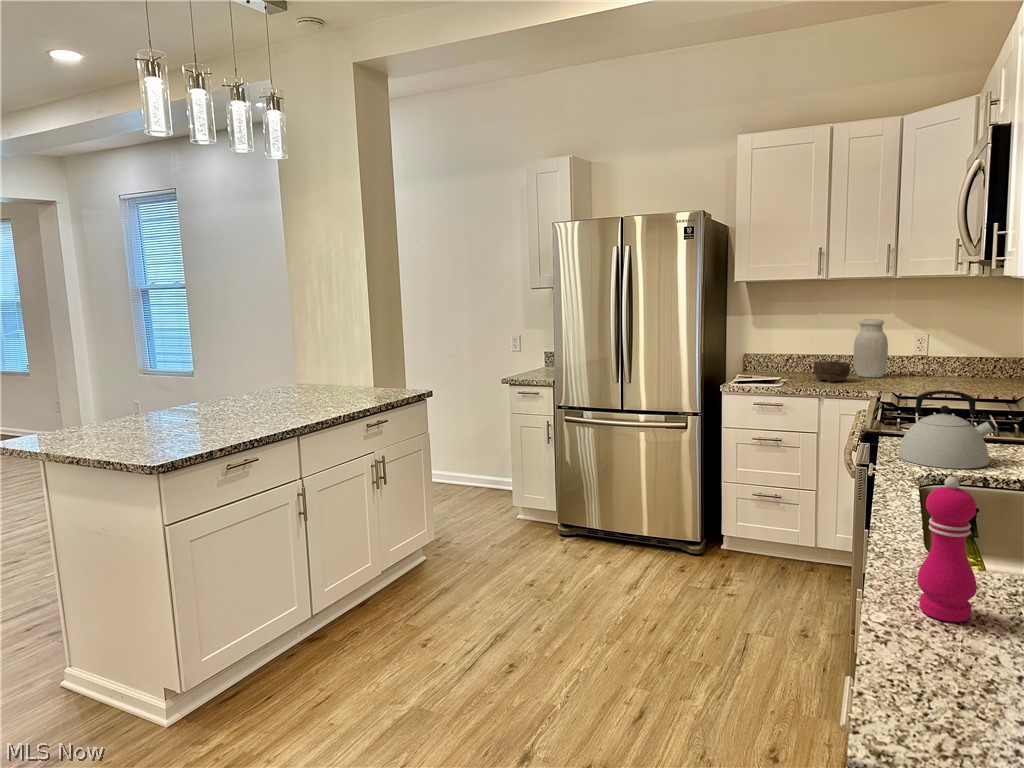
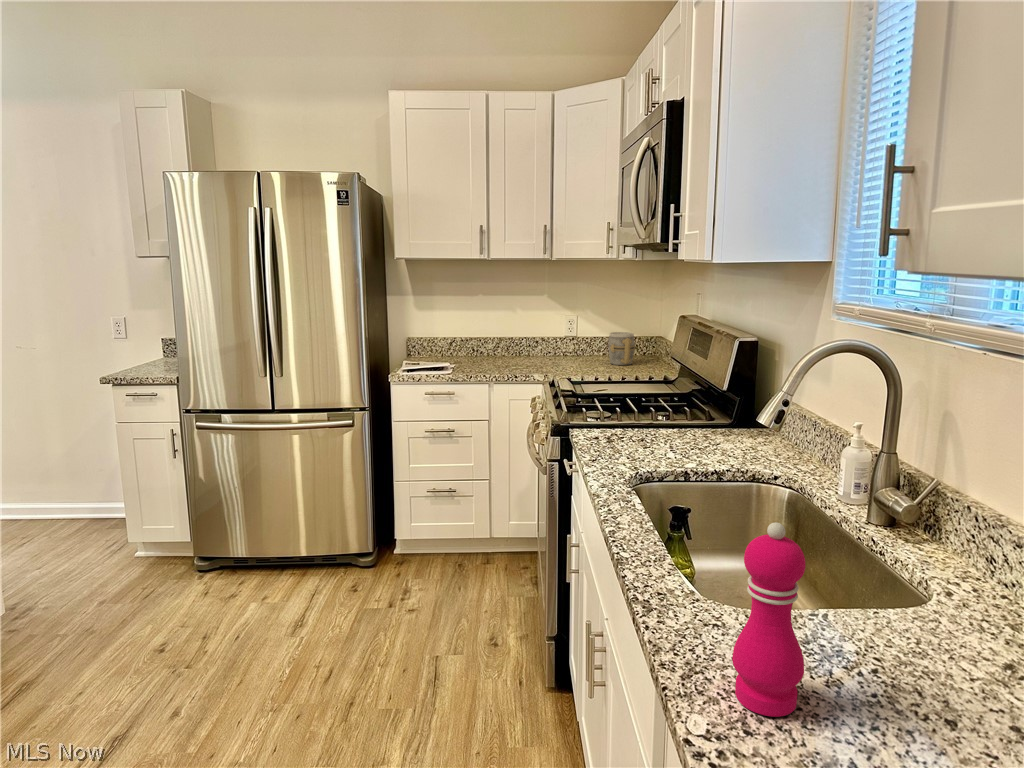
jar: present [854,319,888,378] -> none [514,300,545,359]
mug: none [960,352,994,387] -> present [608,332,635,365]
bowl: present [814,361,850,382] -> none [479,344,514,366]
kettle: present [898,390,996,469] -> none [597,379,685,463]

